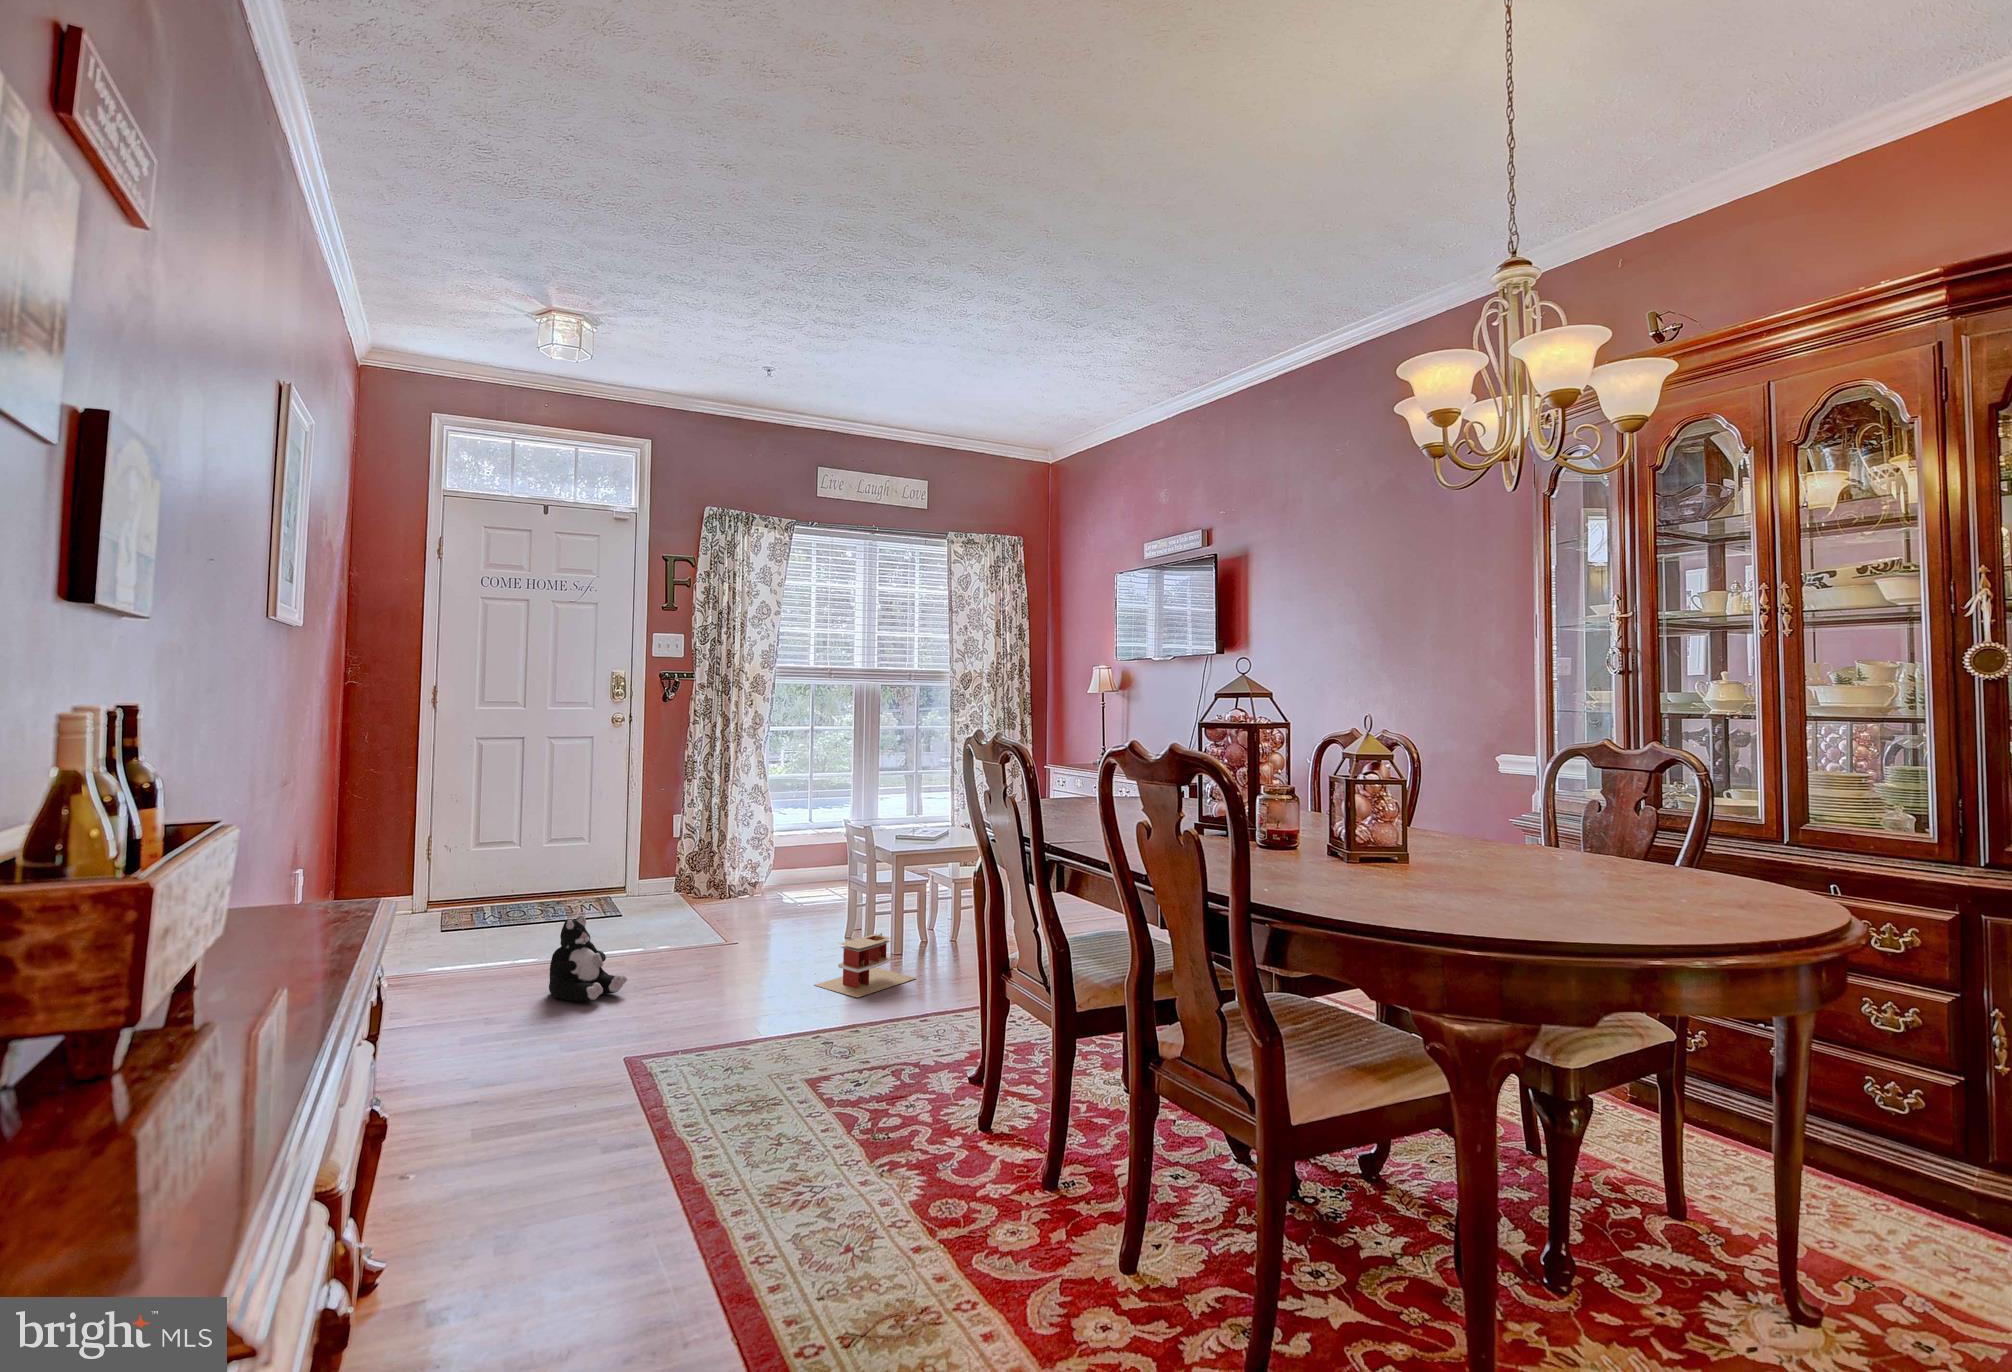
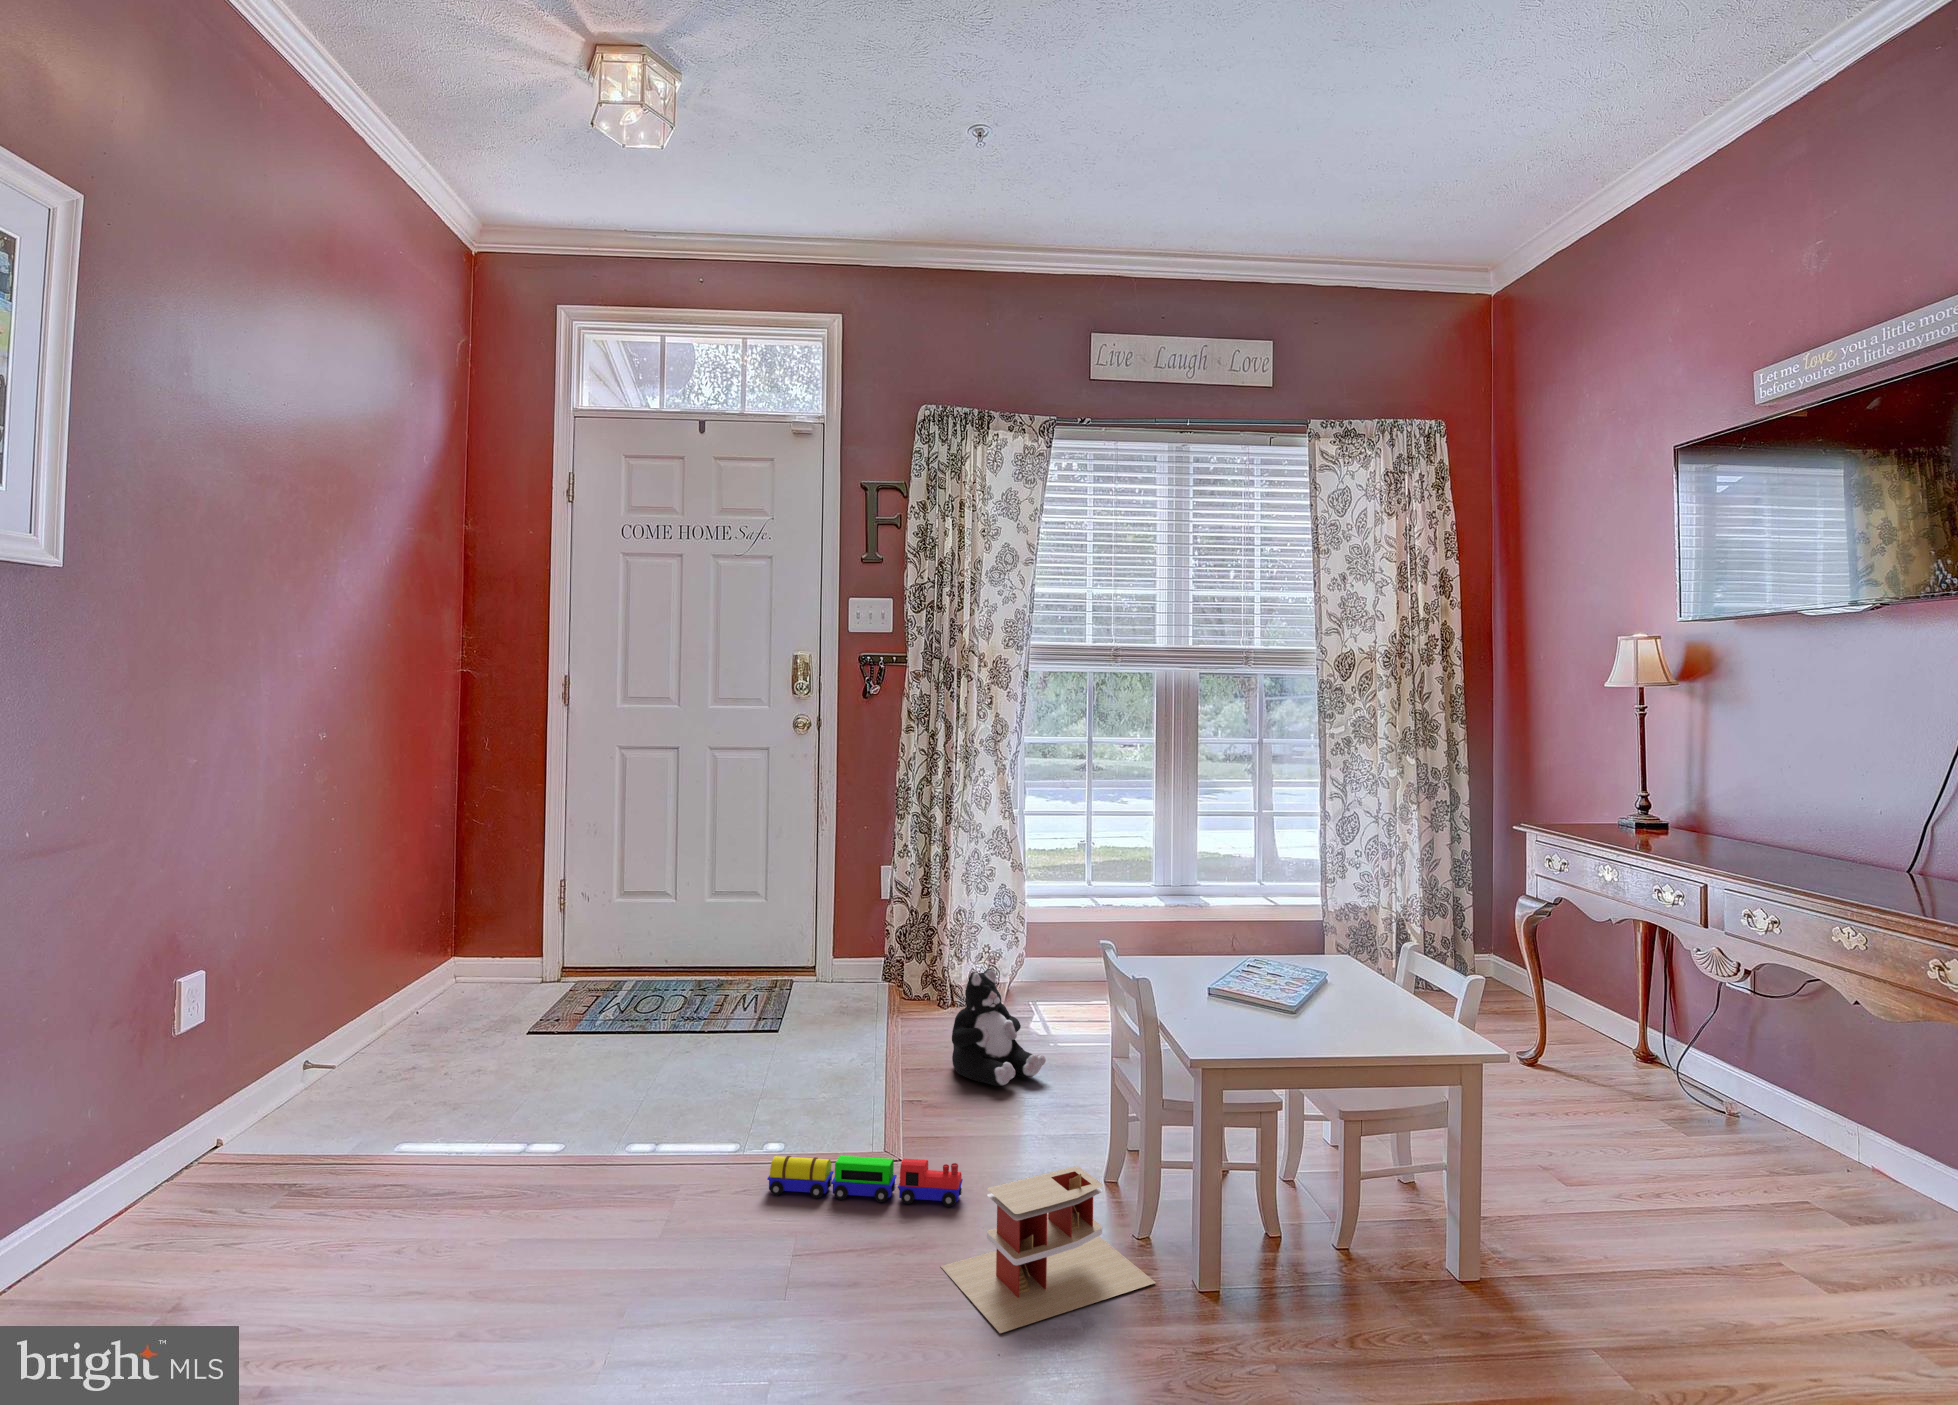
plush toy: present [549,916,627,1001] -> present [952,969,1046,1086]
toy train: none [700,948,808,975] -> present [767,1156,963,1207]

